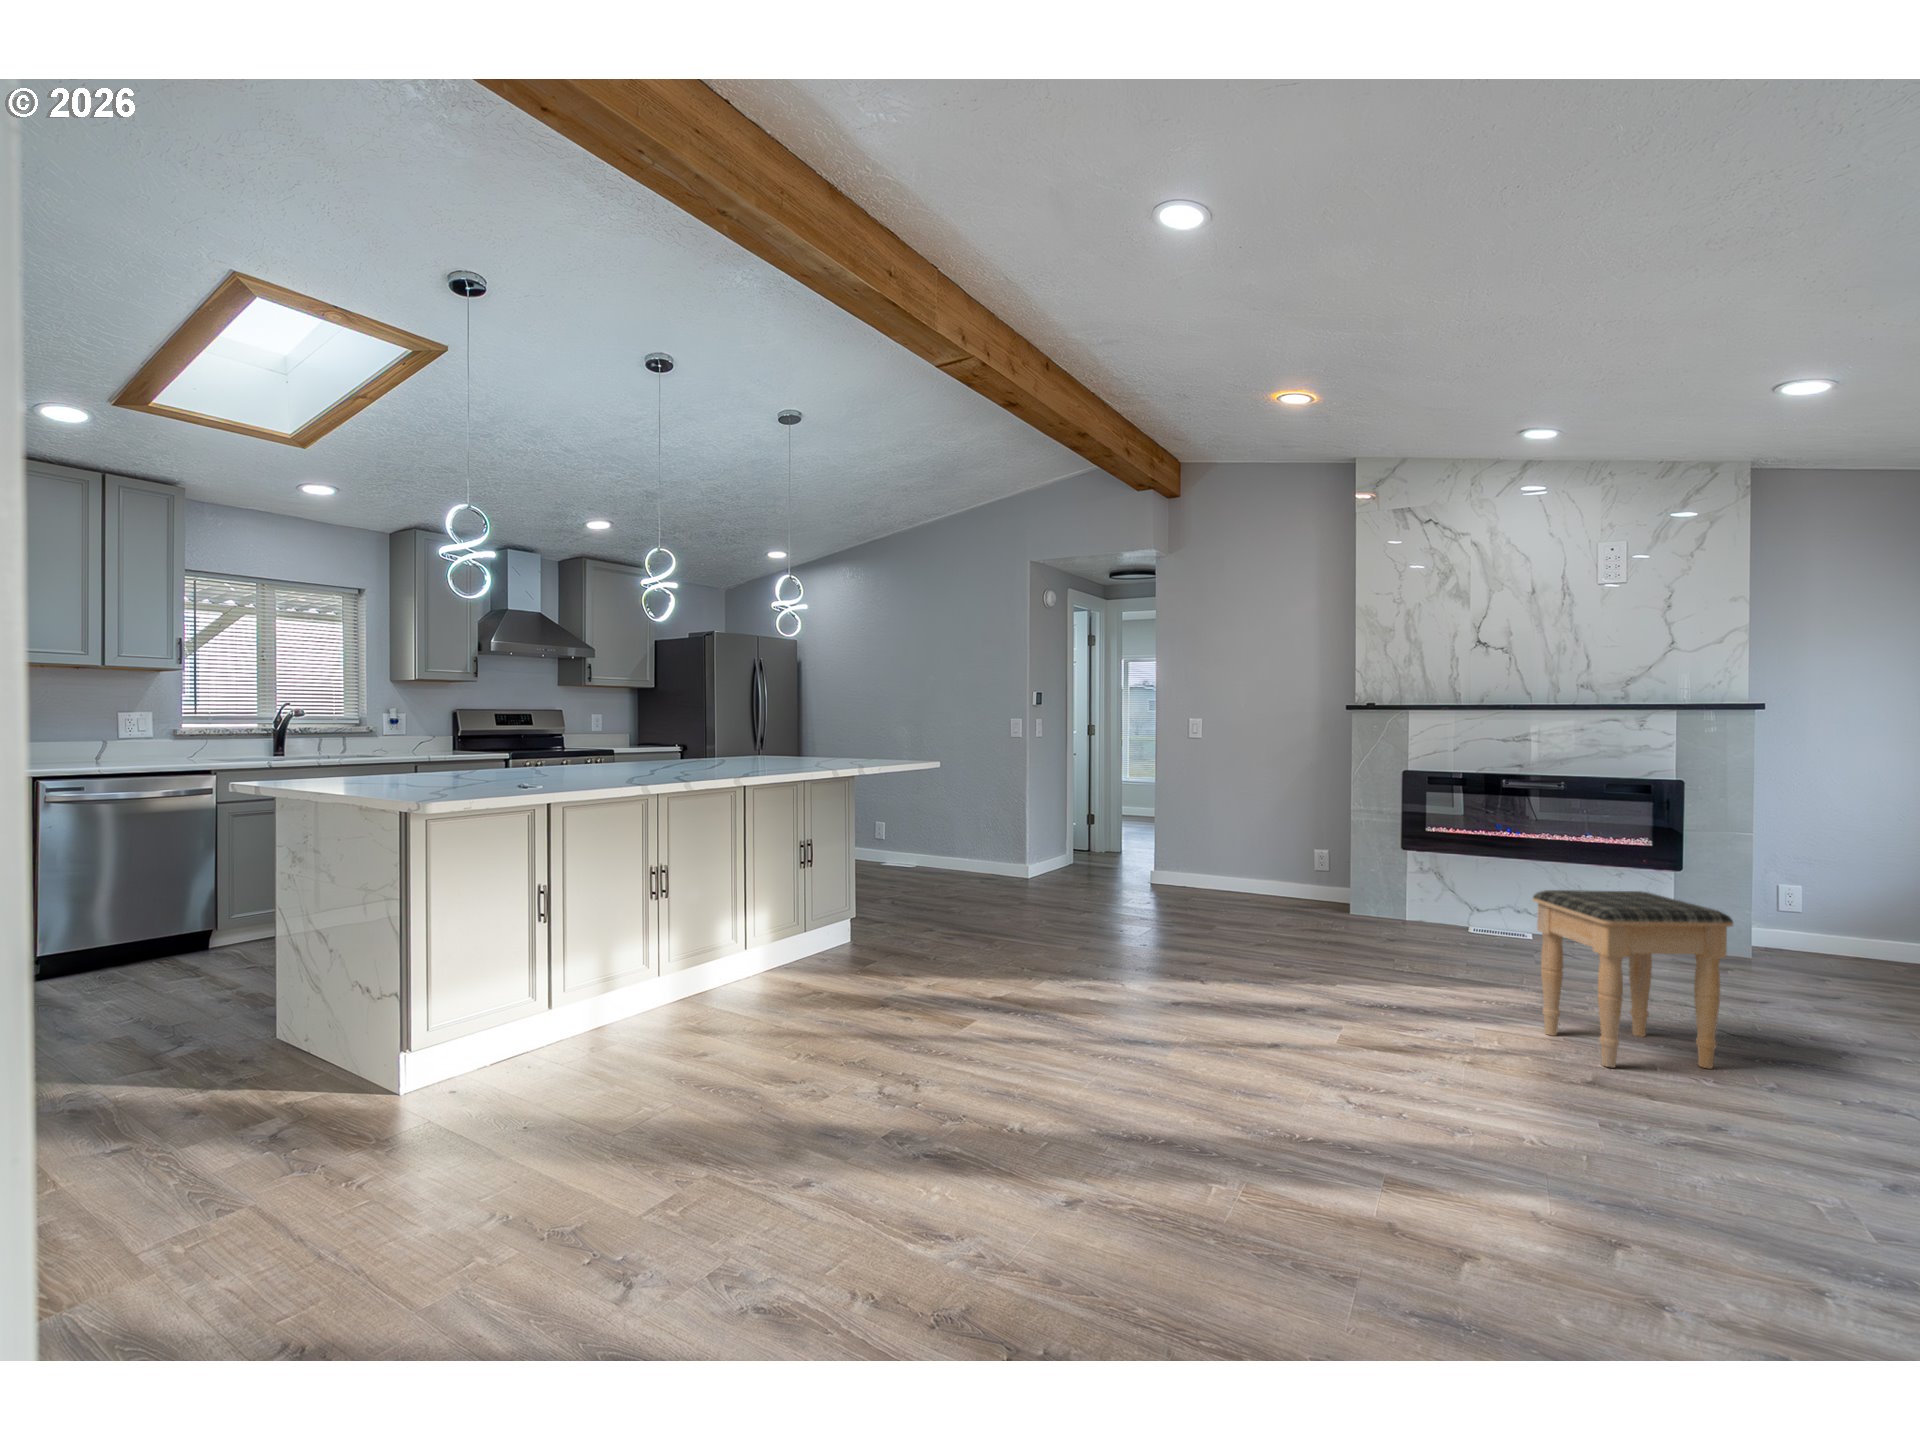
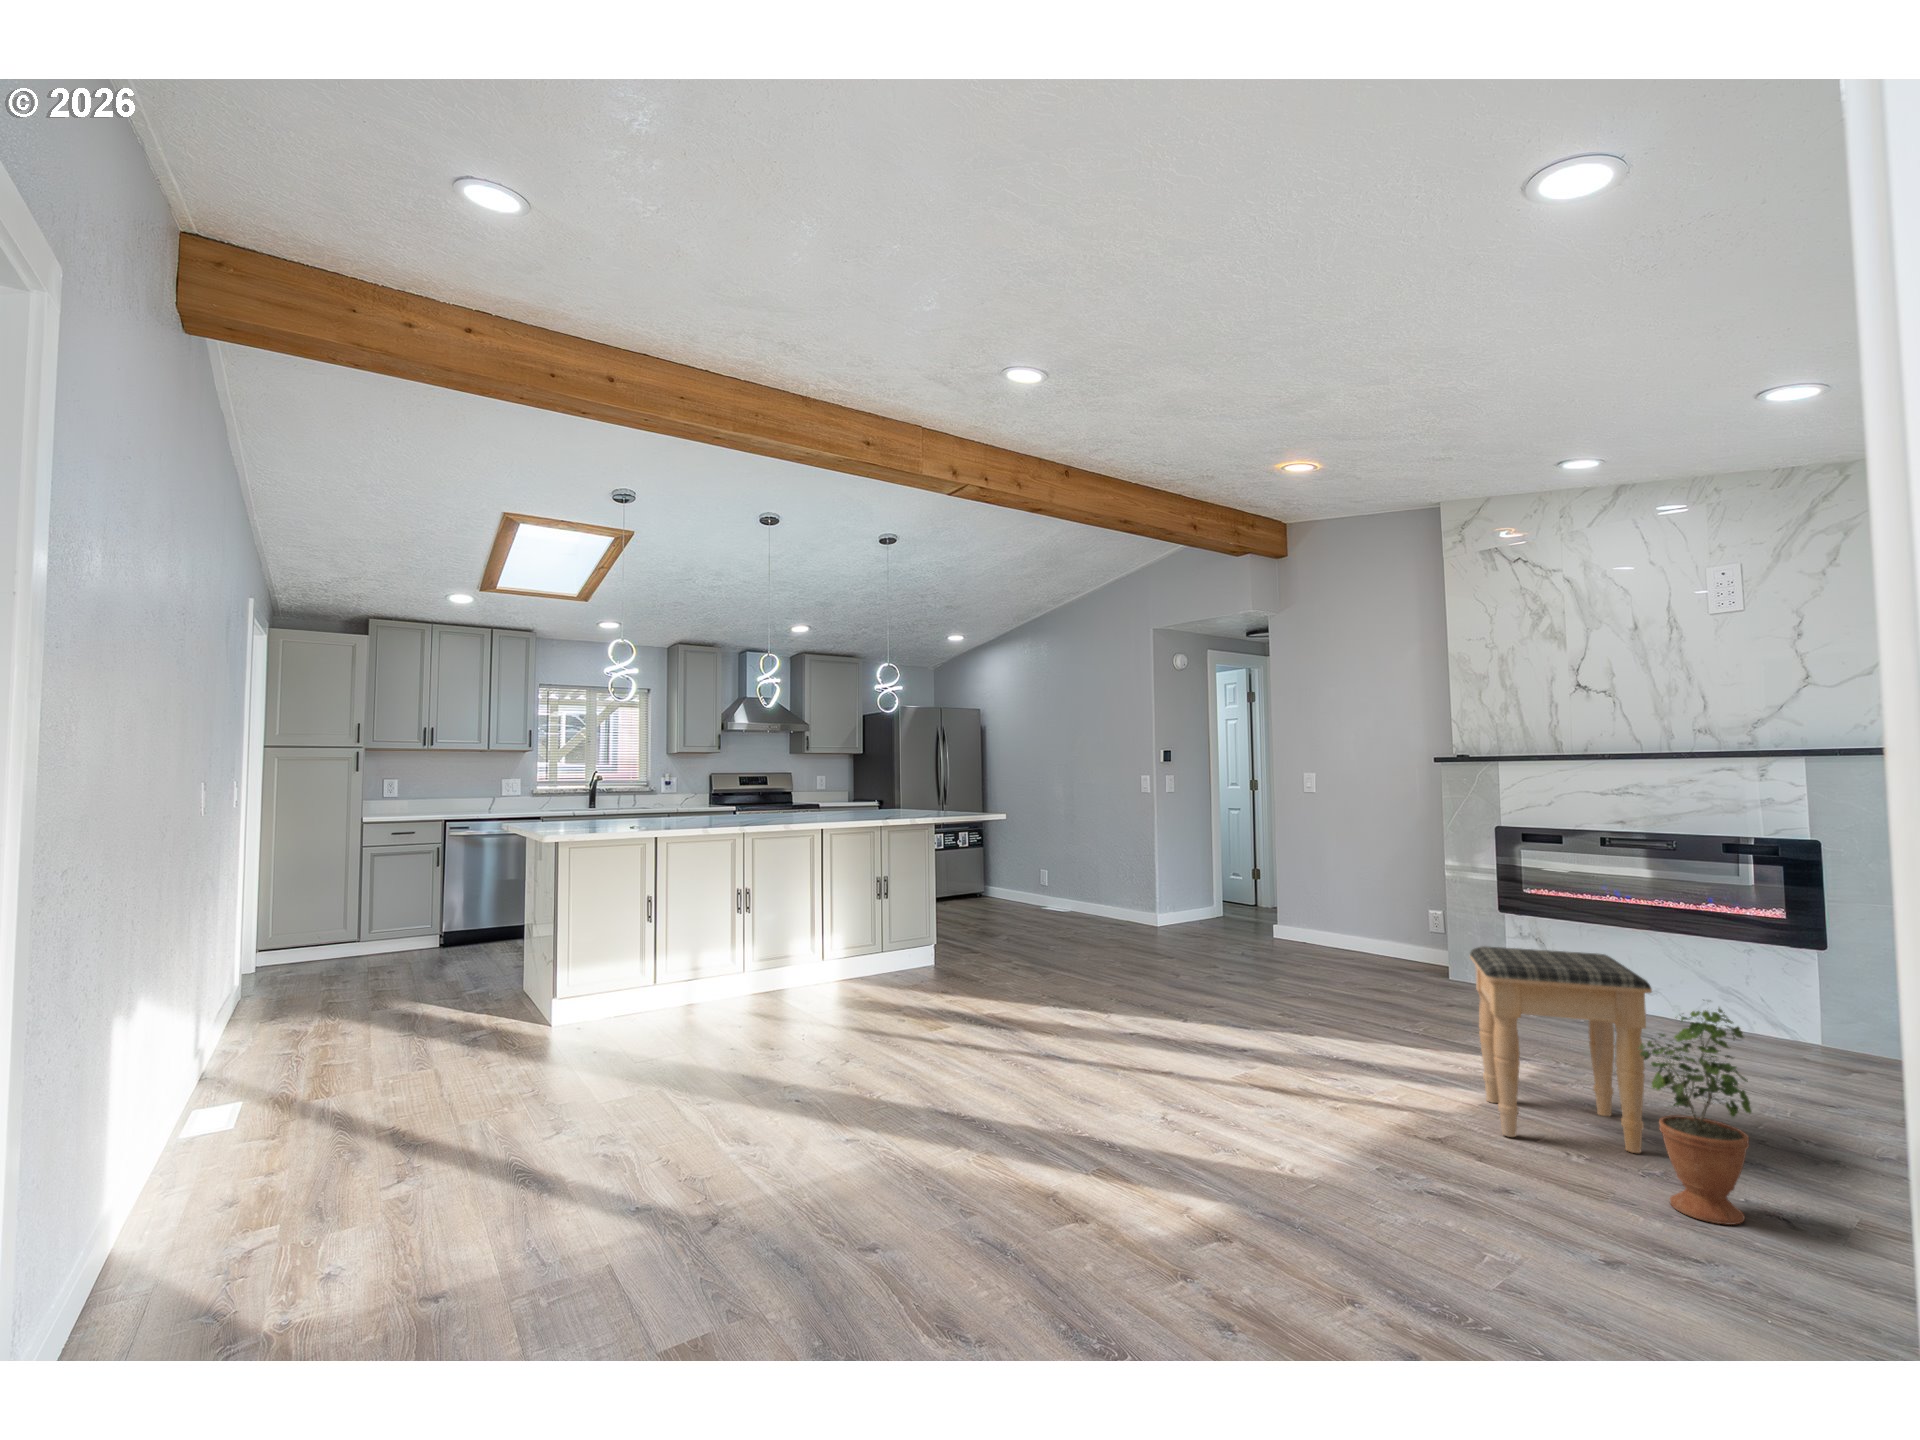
potted plant: none [1767,931,1869,1124] -> present [1638,1008,1752,1225]

